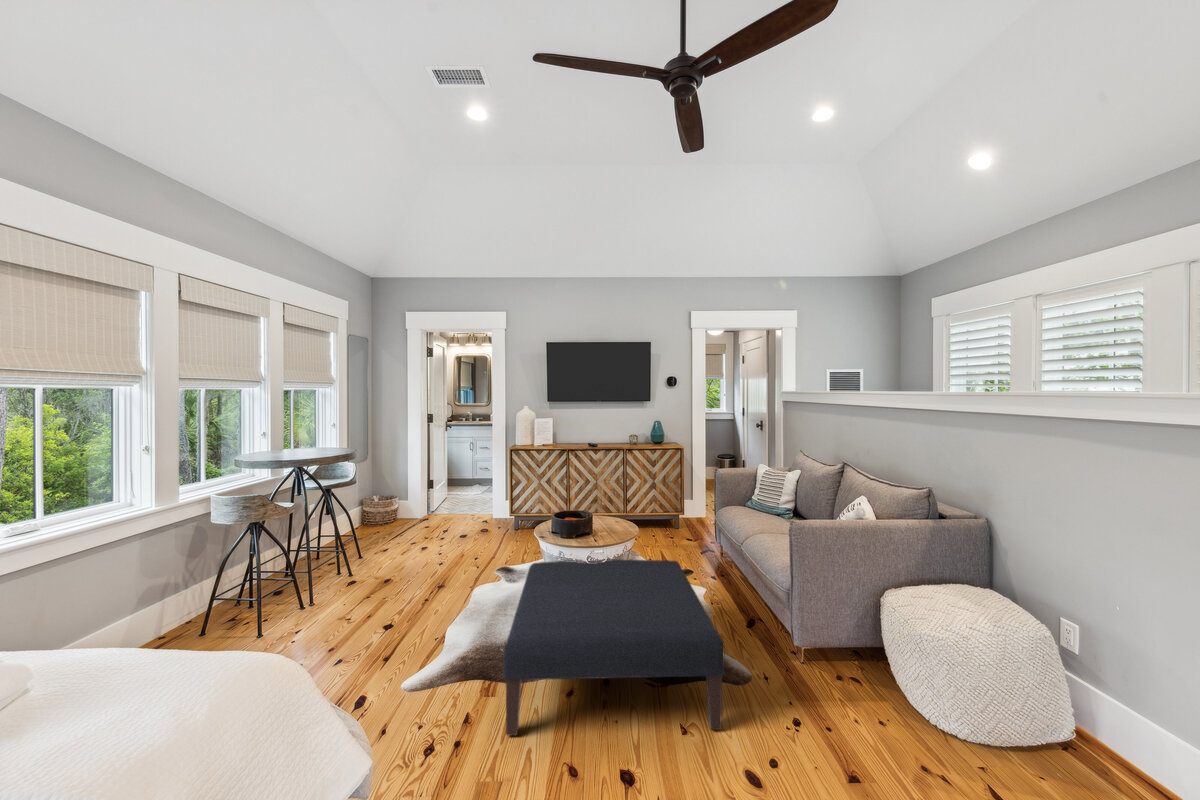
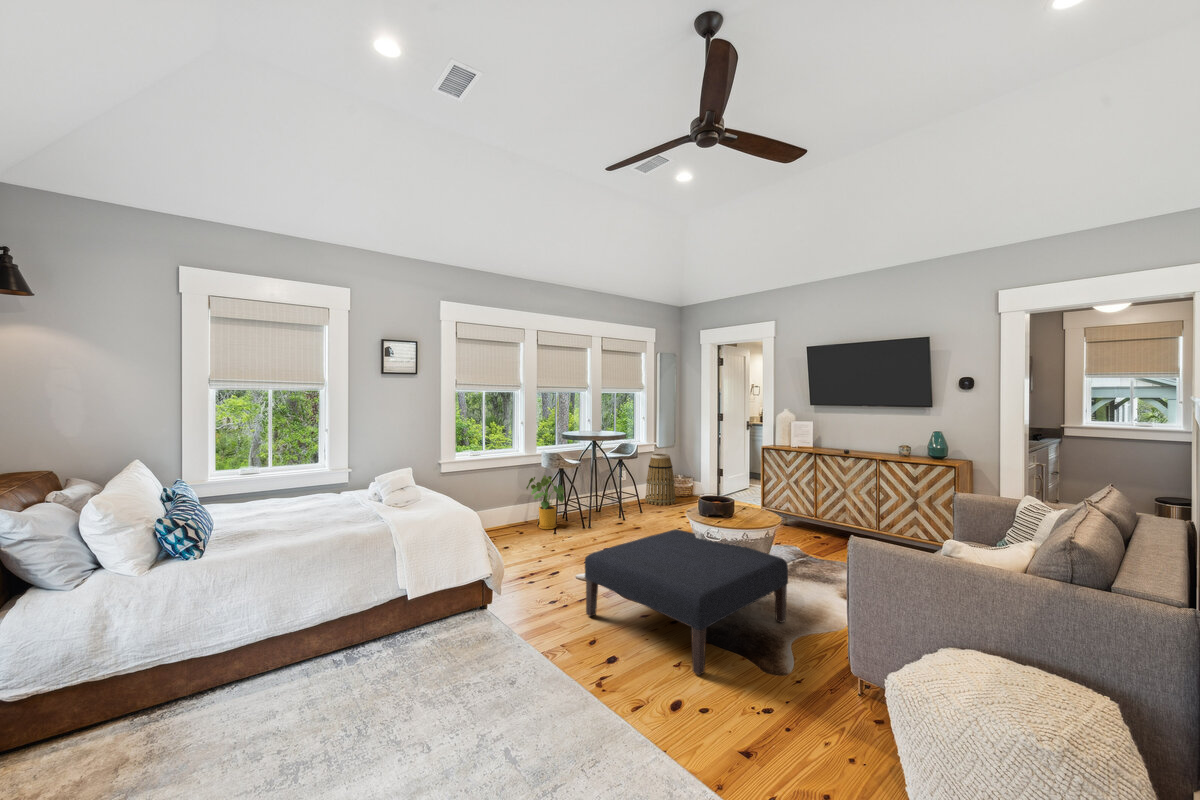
basket: none [347,471,391,541] -> present [645,454,675,505]
house plant: none [176,535,277,632] -> present [526,475,564,529]

